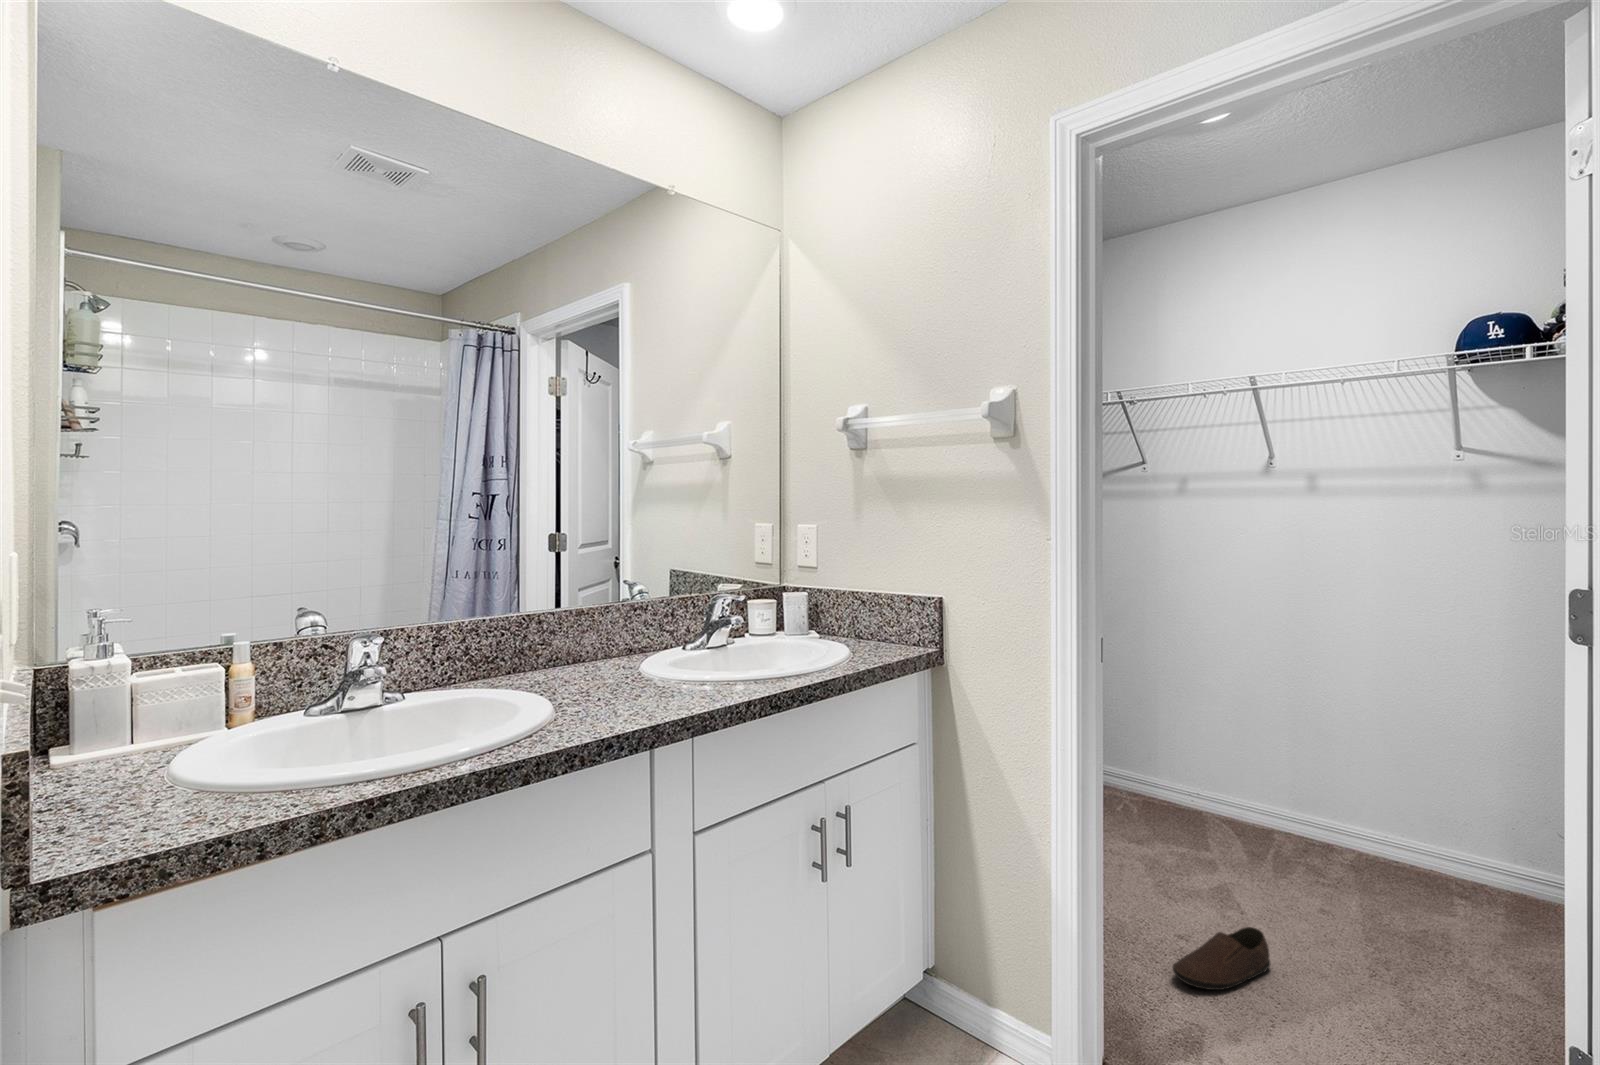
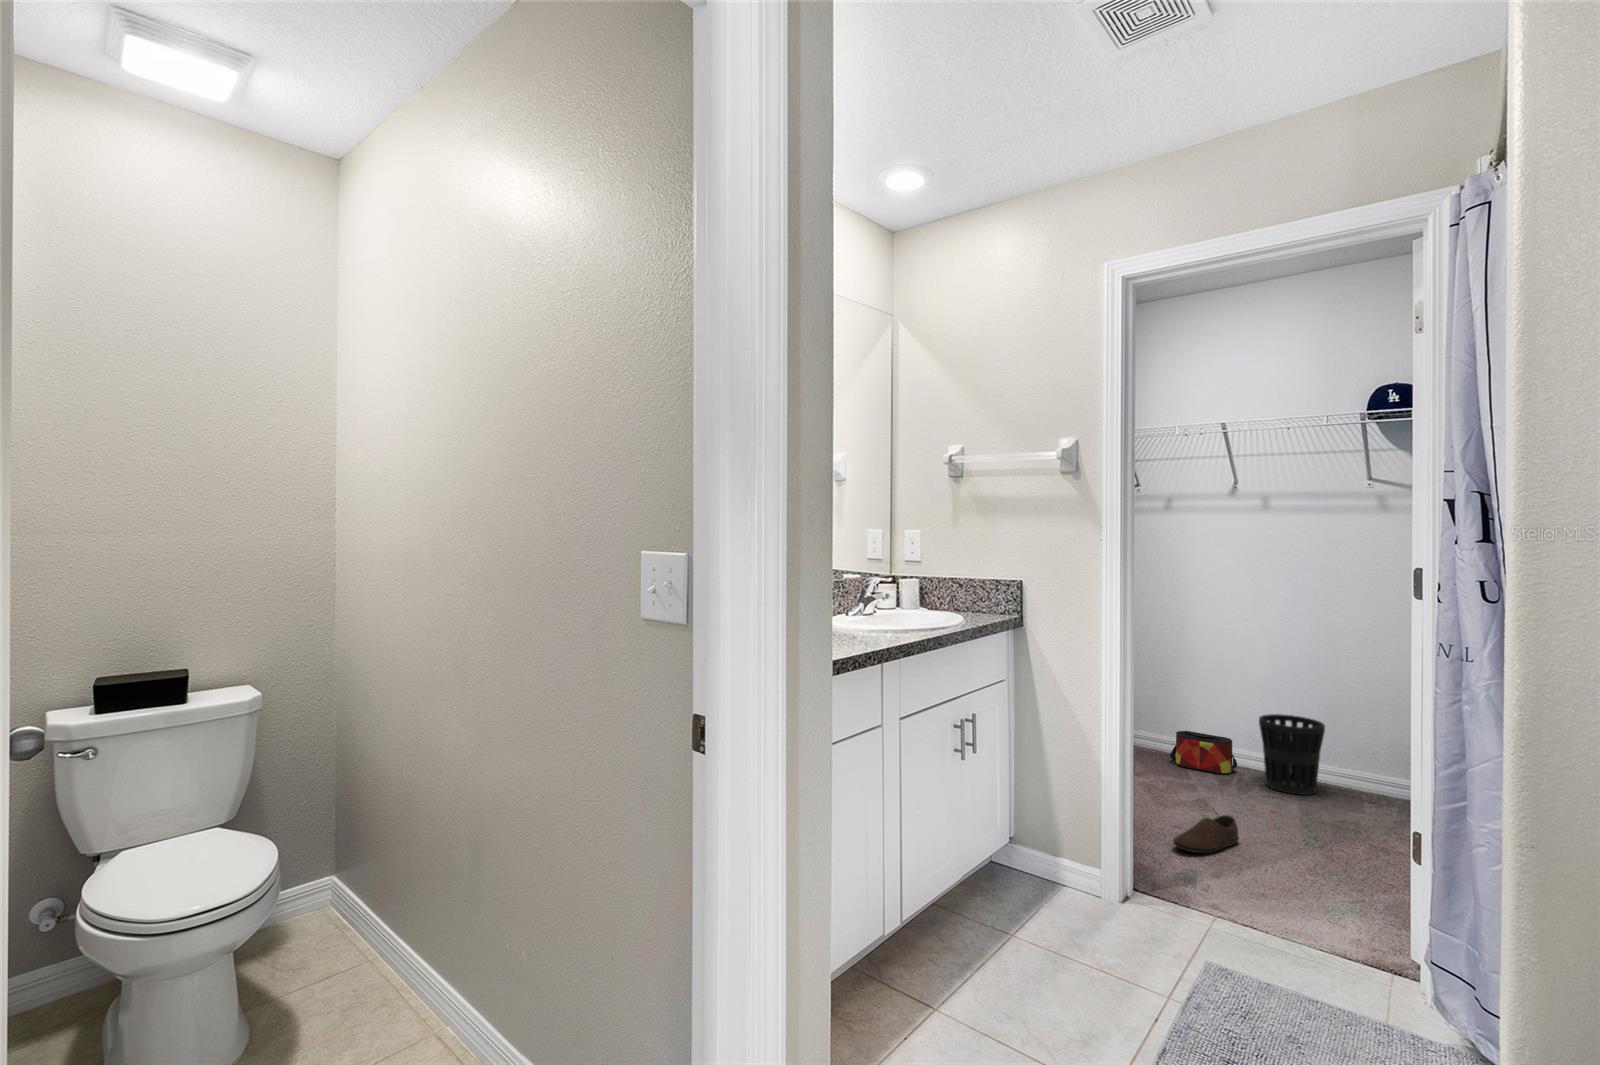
wastebasket: none [1302,766,1395,881] -> present [1259,714,1325,795]
bag: none [1183,781,1273,843] -> present [1170,731,1237,774]

